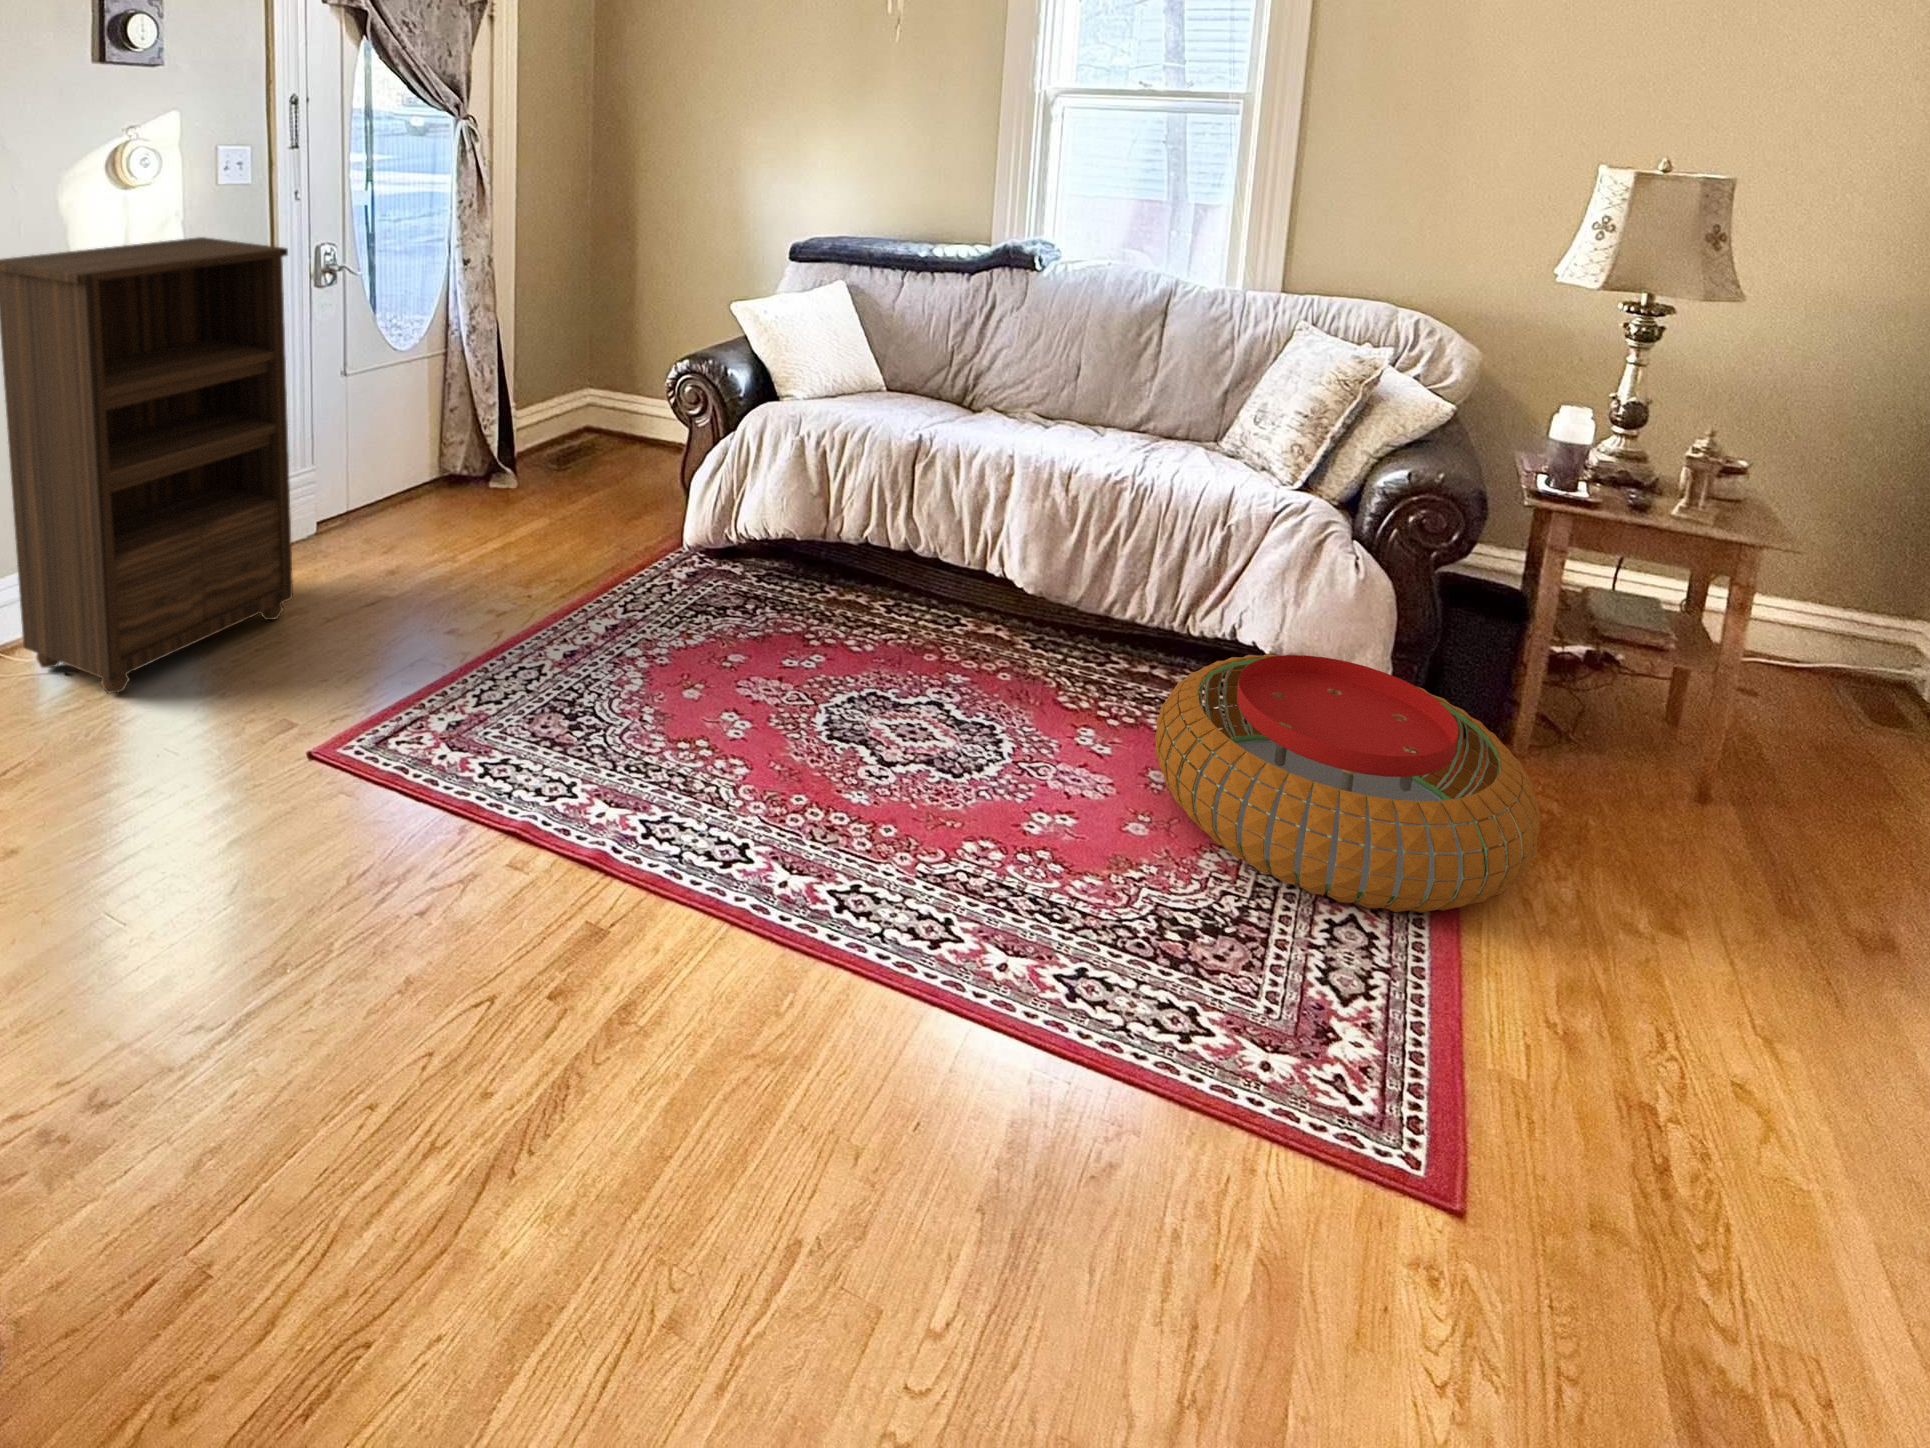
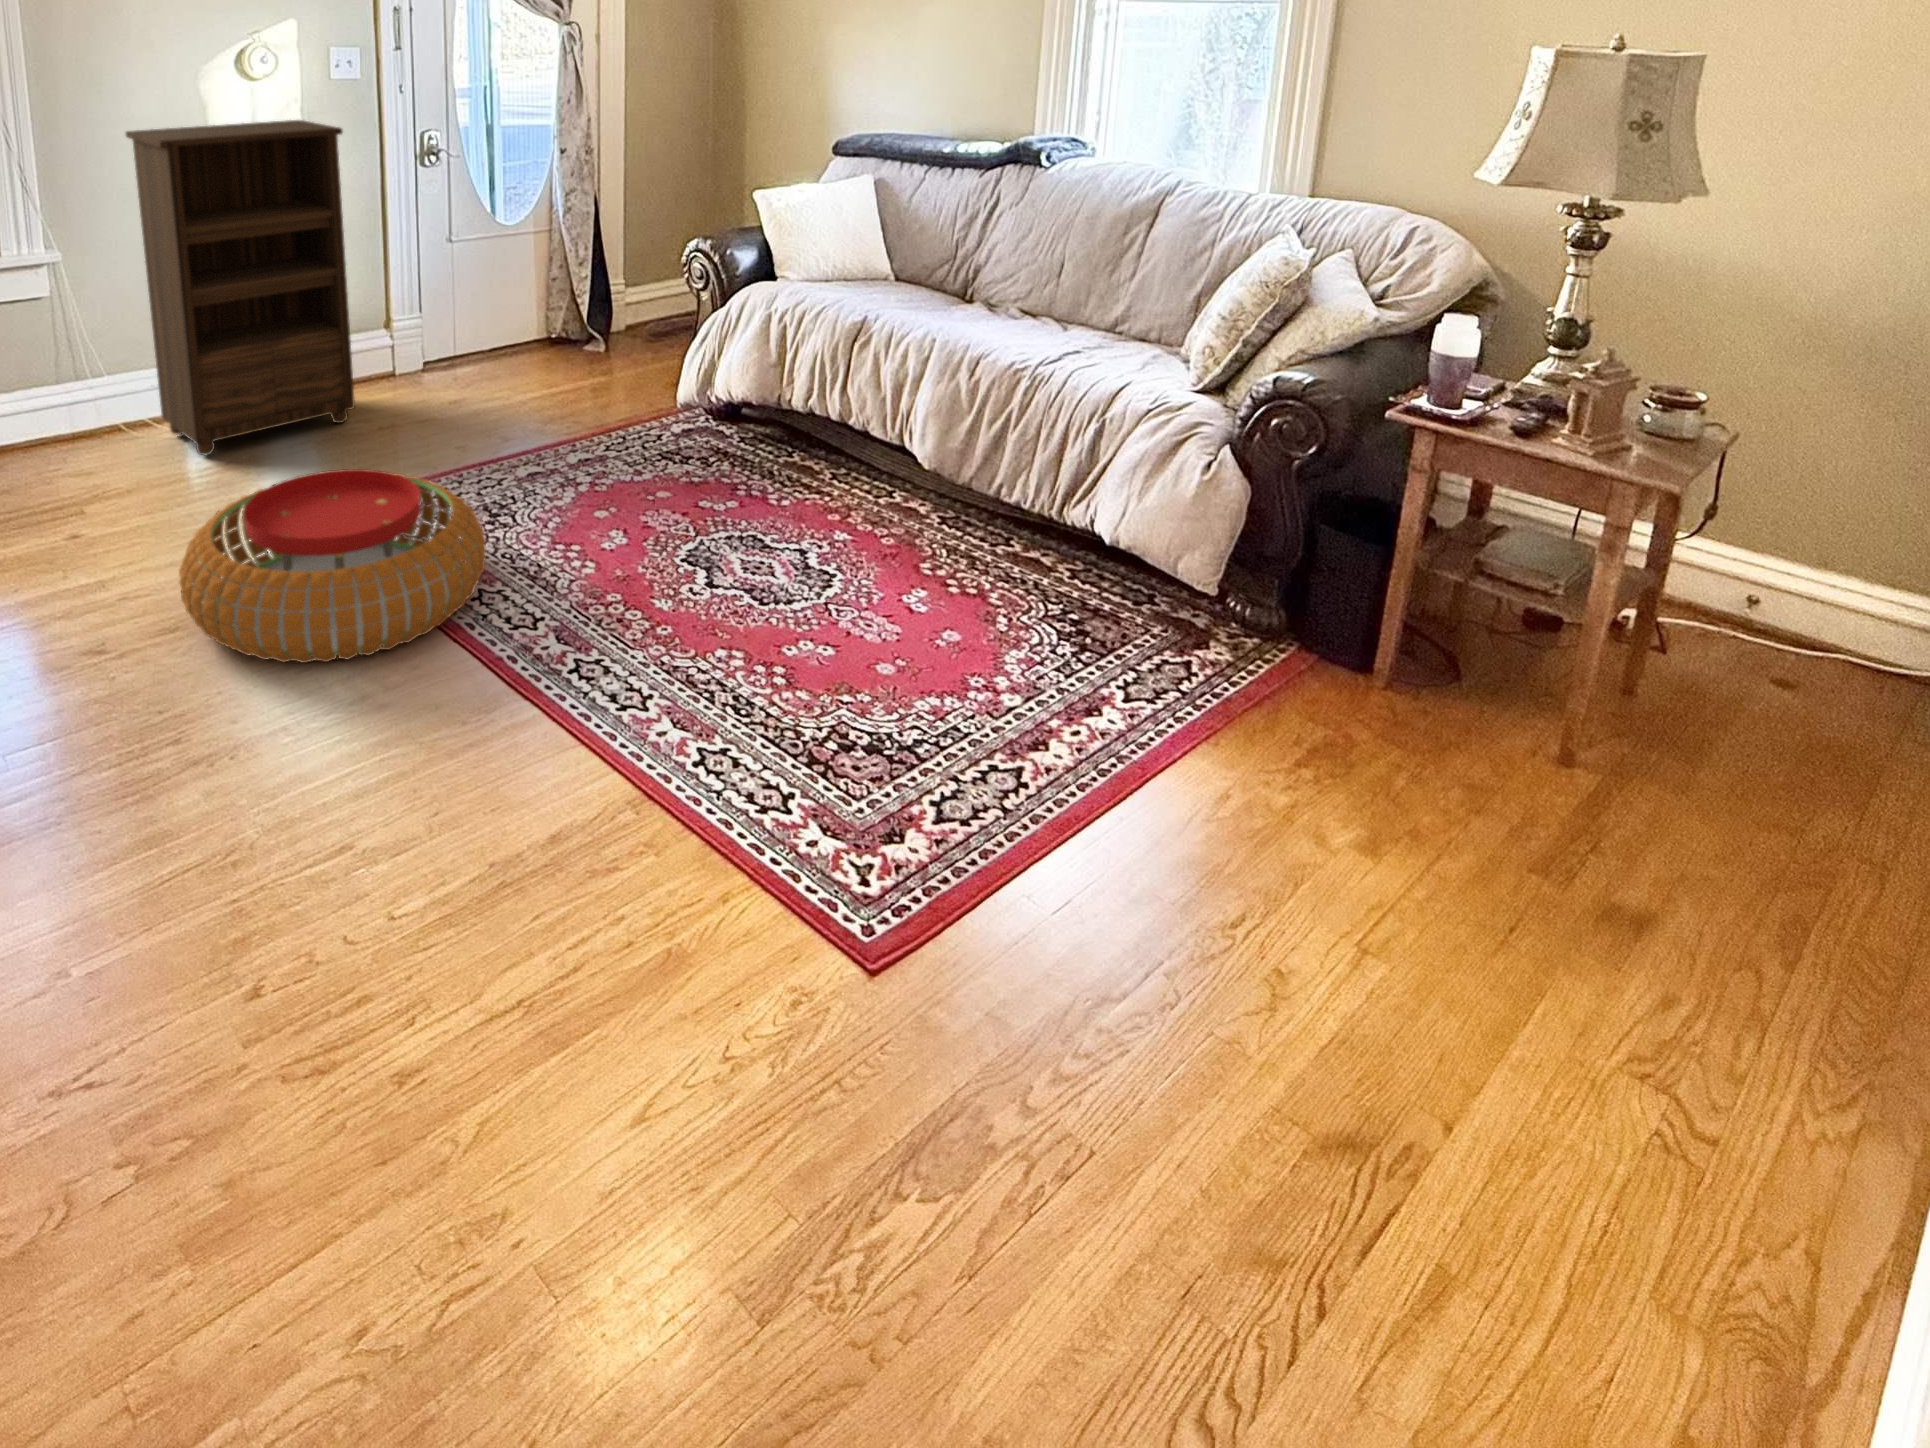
pouf: present [1155,654,1541,913] -> present [179,469,486,663]

